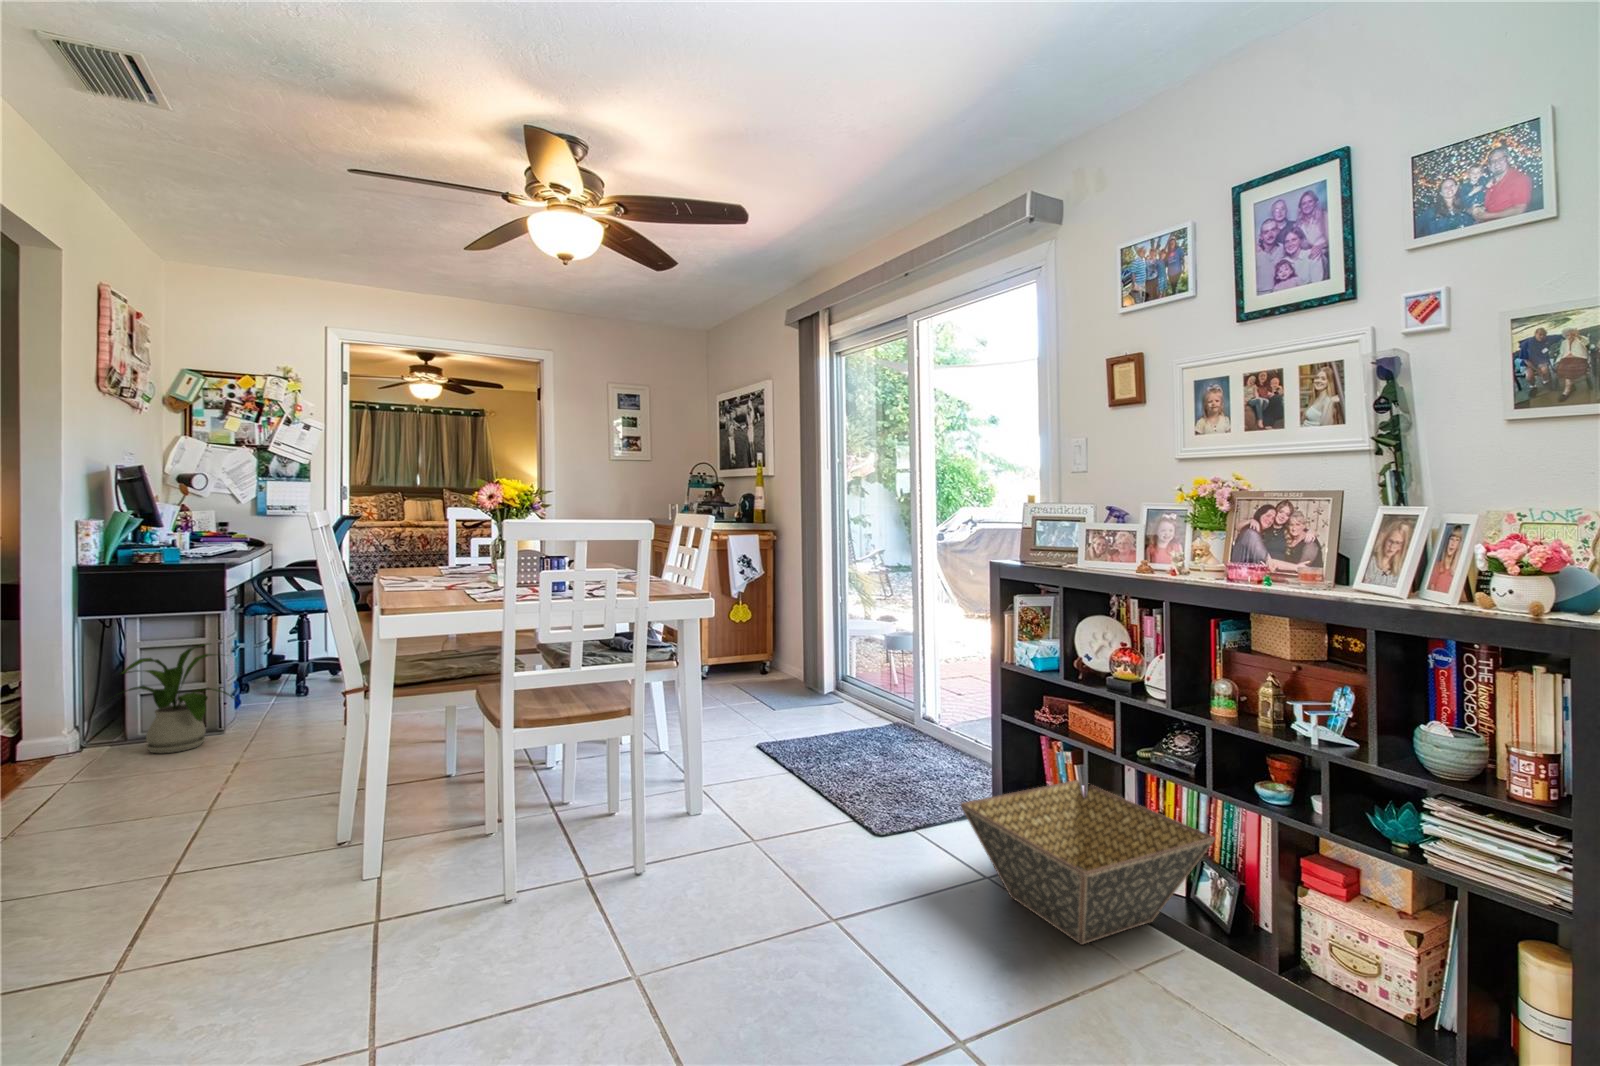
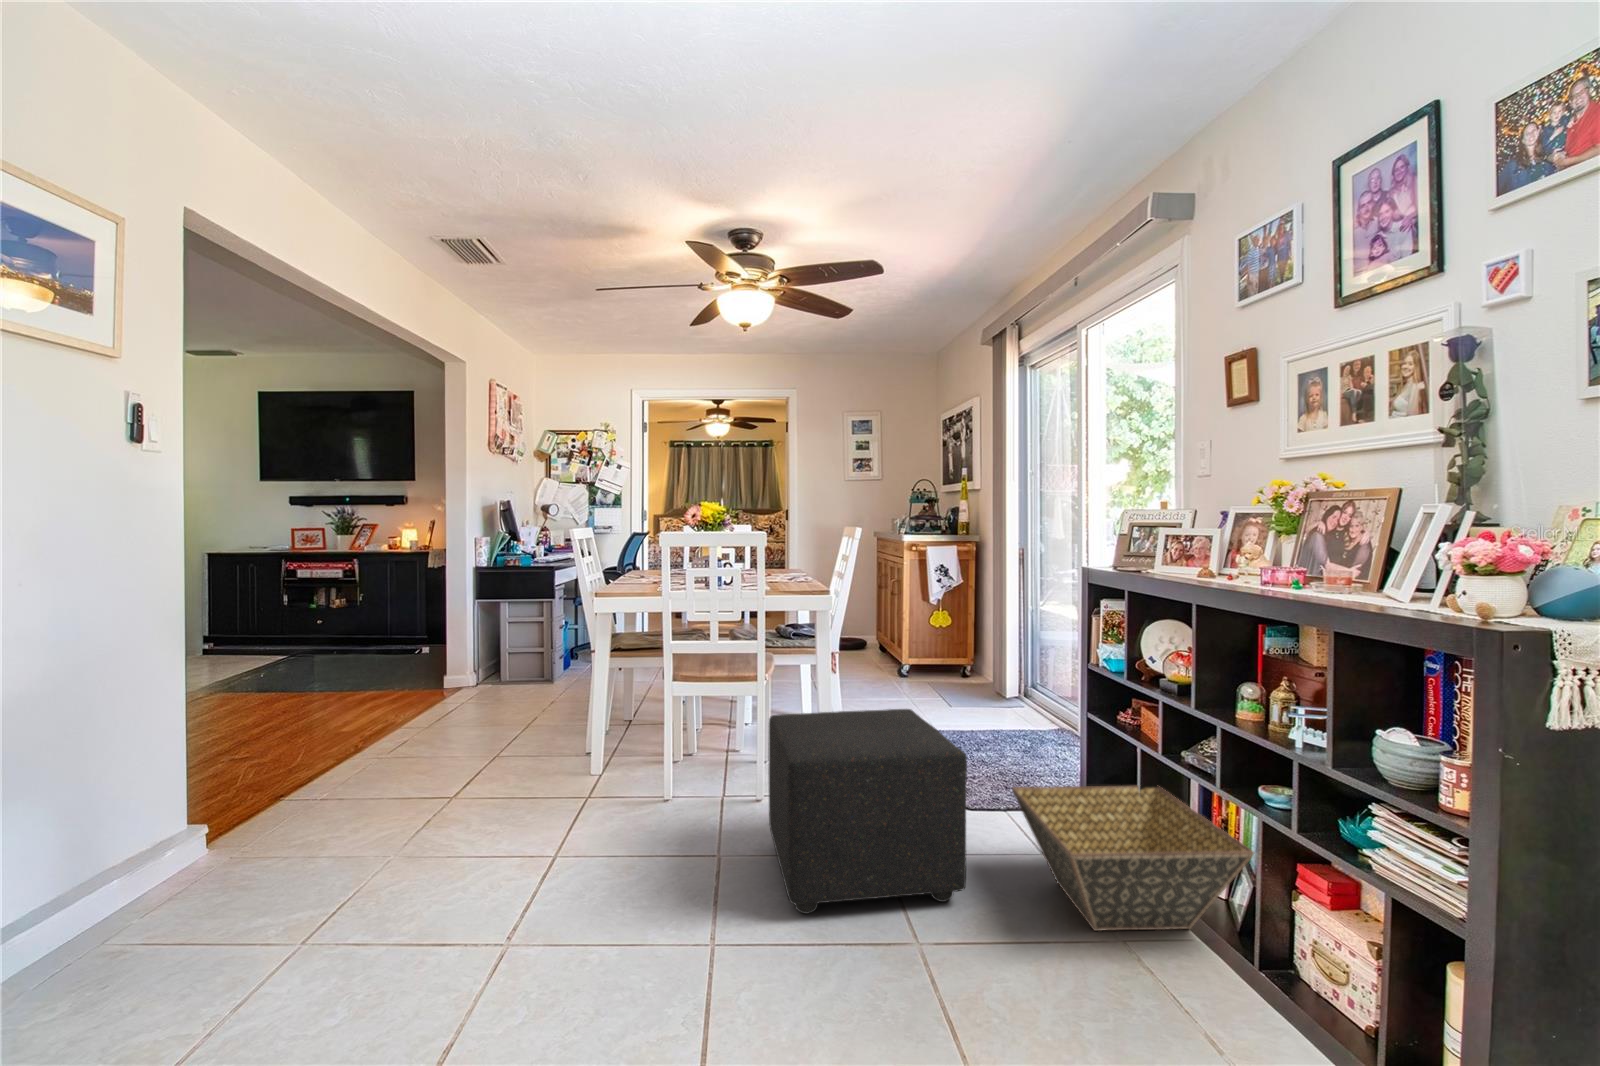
house plant: present [106,644,235,753] -> none [487,620,560,694]
ottoman: none [684,728,953,1004] -> present [768,709,967,914]

